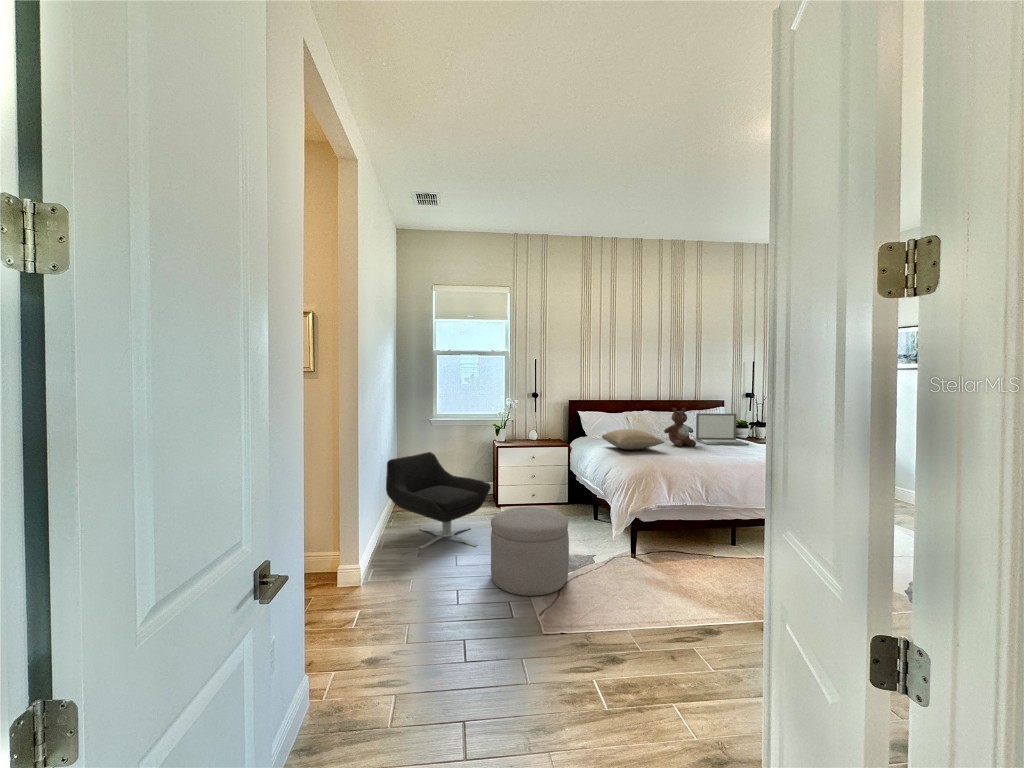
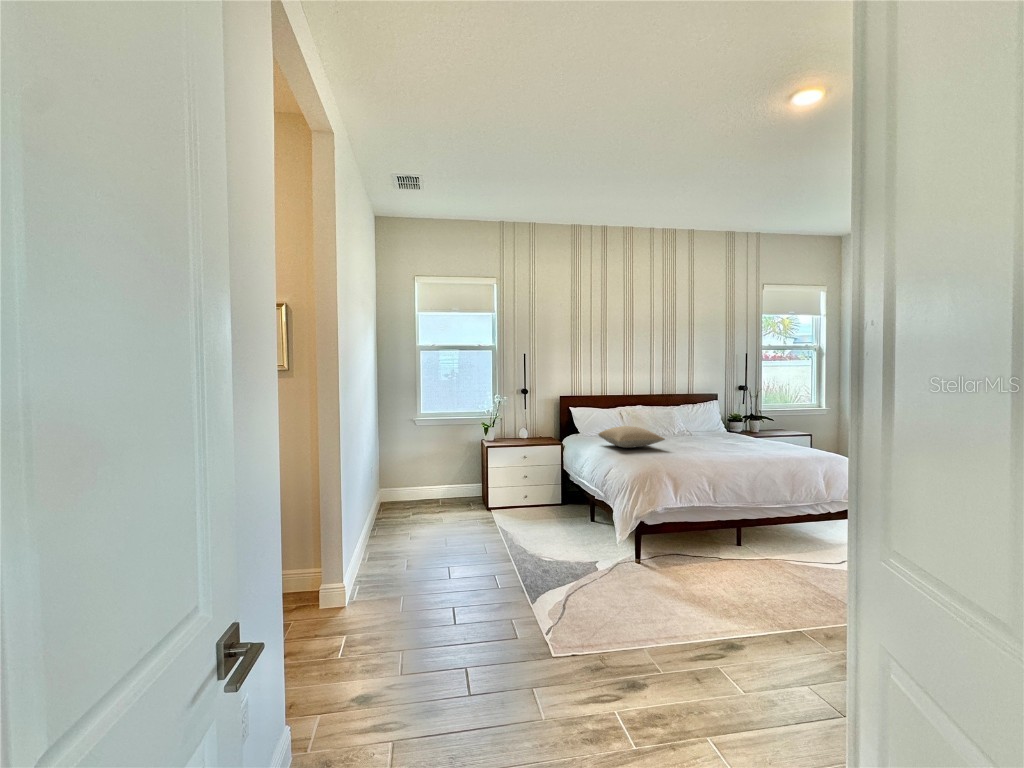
stuffed bear: present [664,408,696,447] -> none [662,403,696,444]
laptop: present [696,413,749,445] -> none [693,408,749,441]
lounge chair: present [386,452,491,548] -> none [370,455,483,560]
ottoman: present [491,507,569,596] -> none [488,513,573,612]

